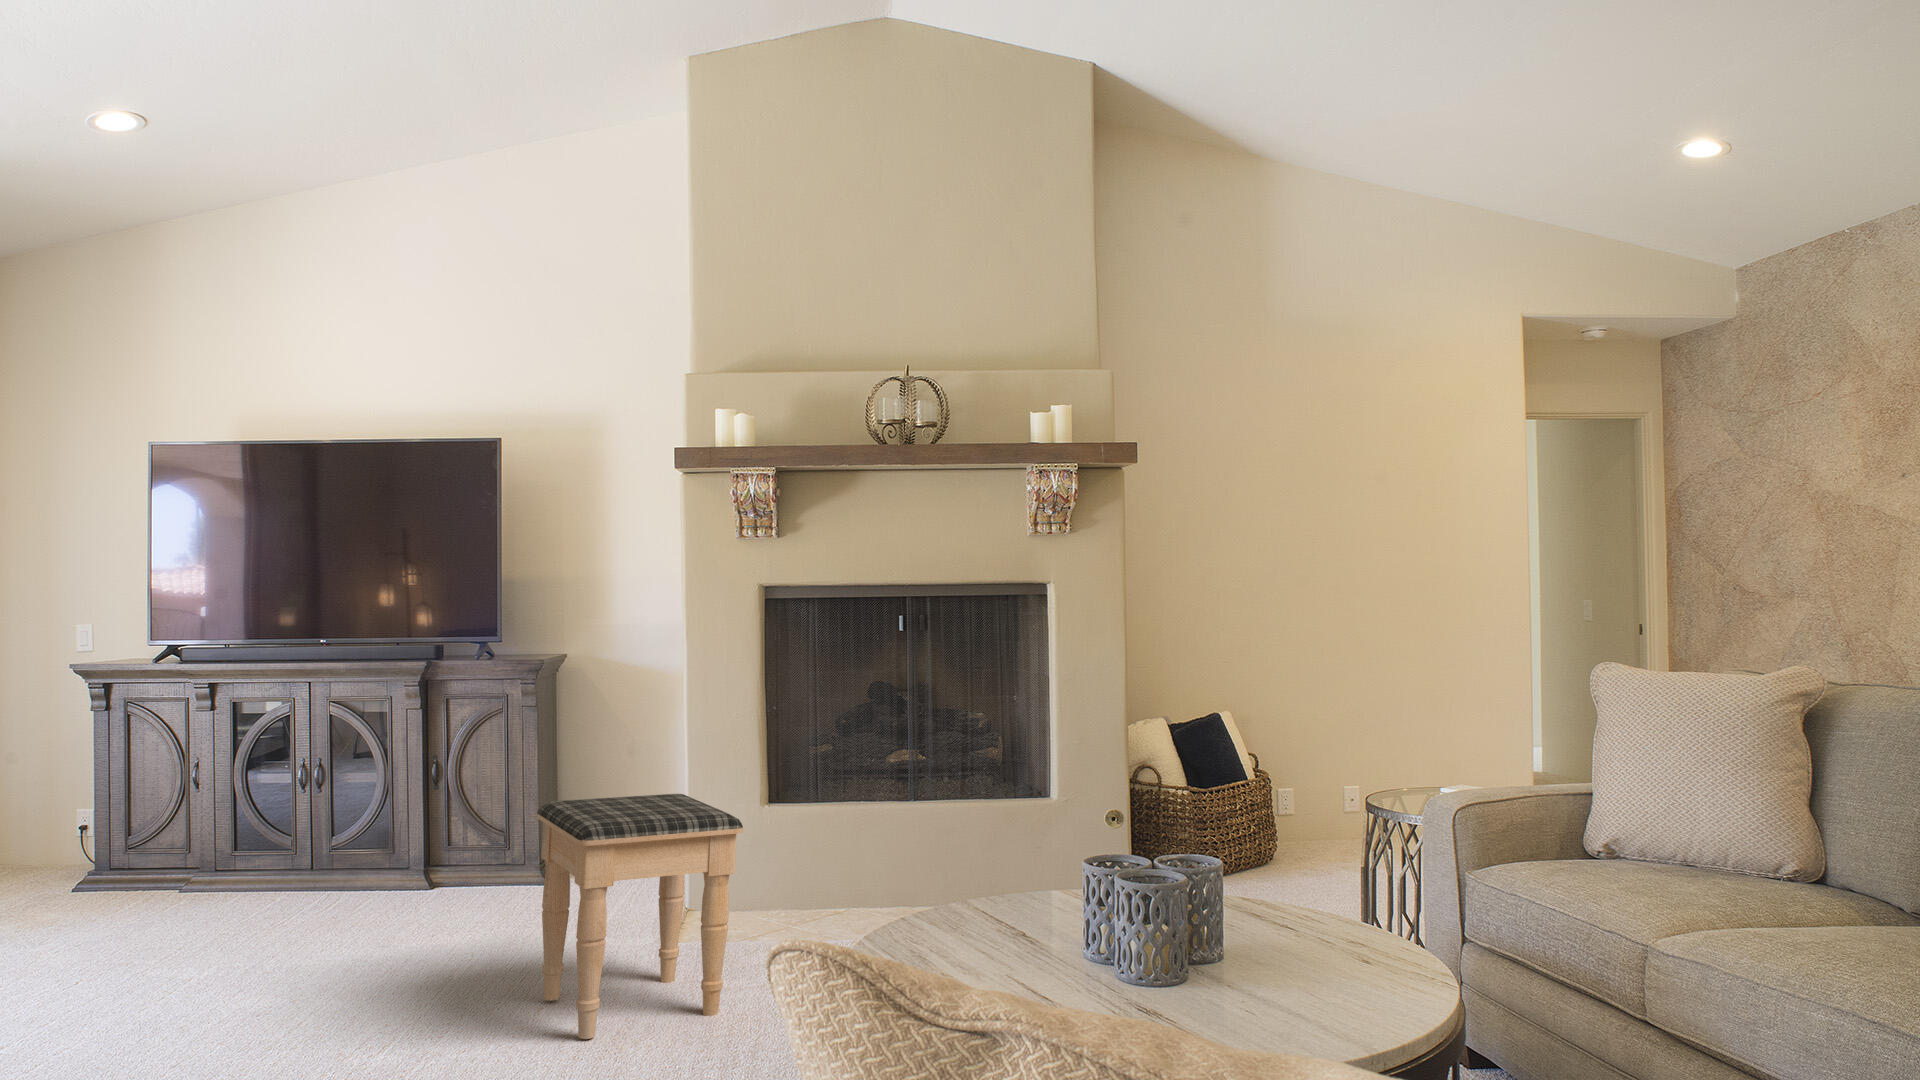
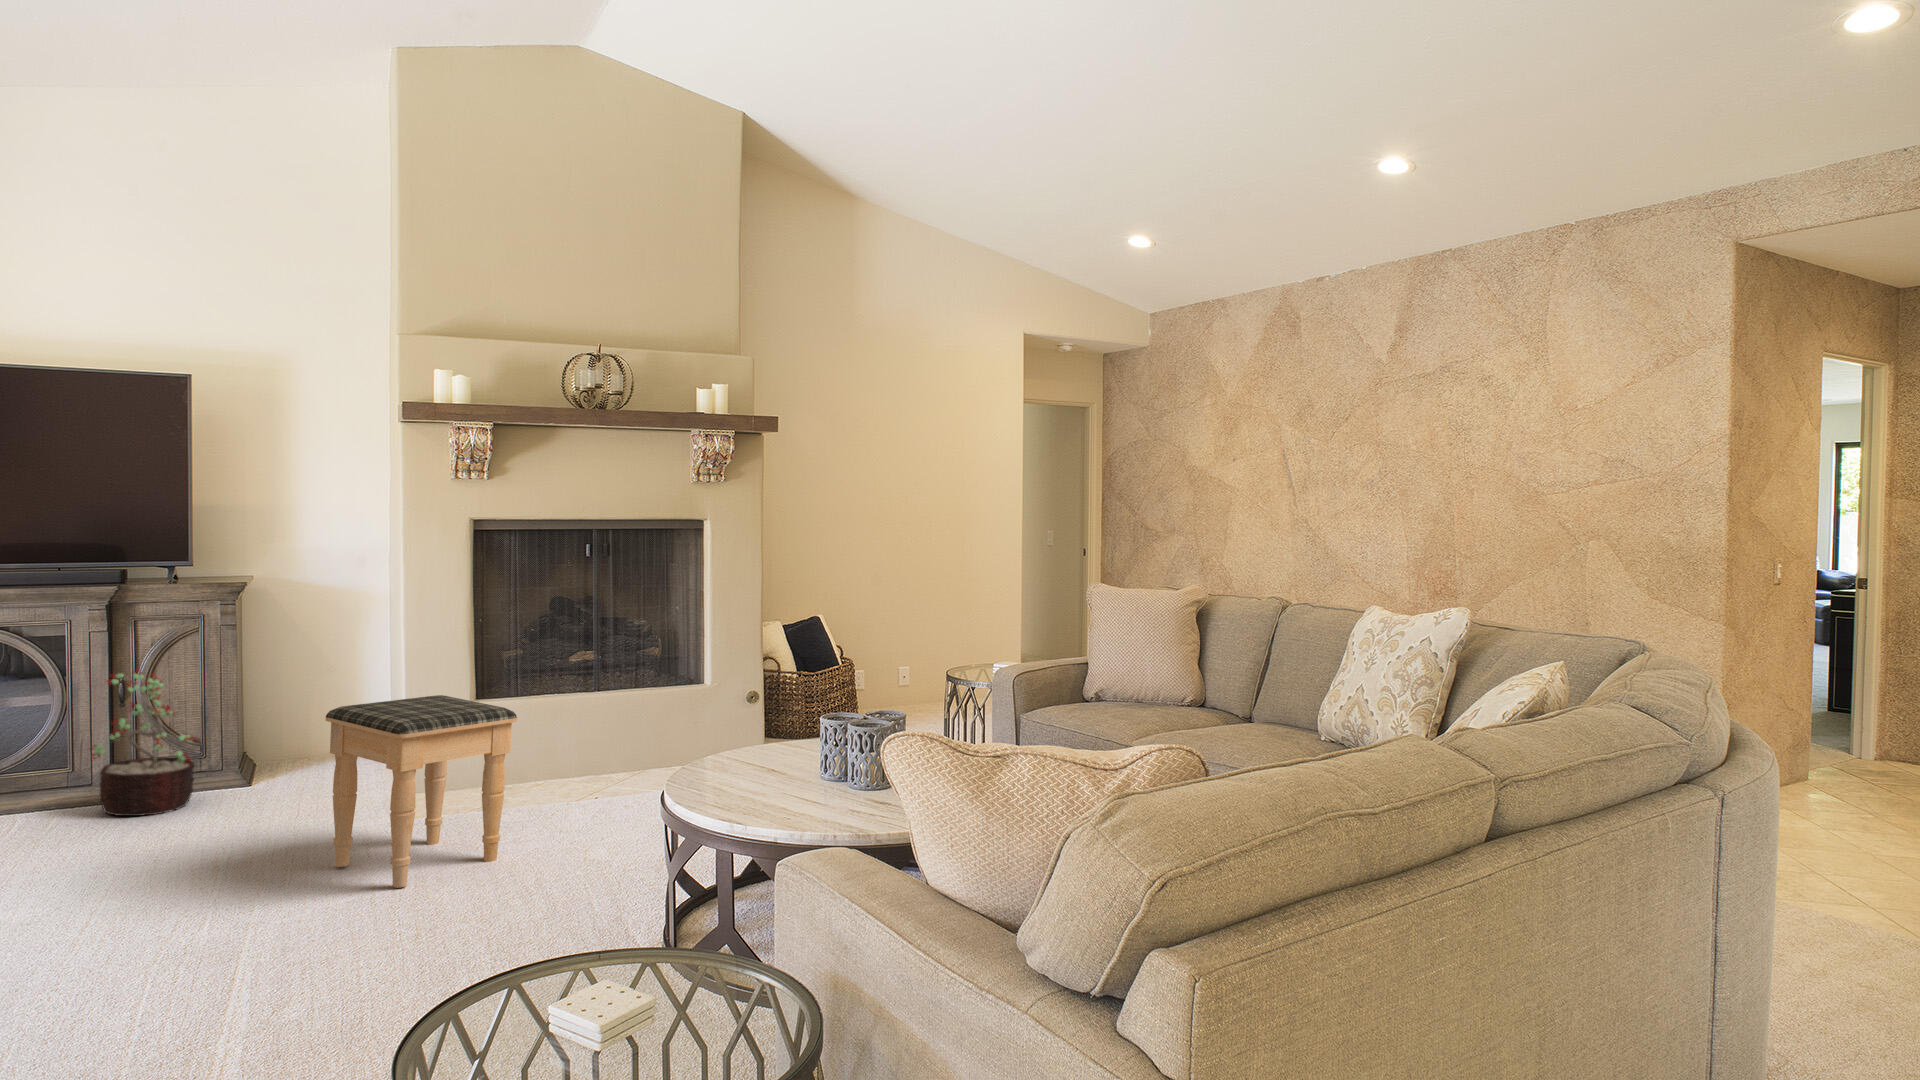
decorative plant: none [398,749,492,912] -> present [90,669,198,816]

